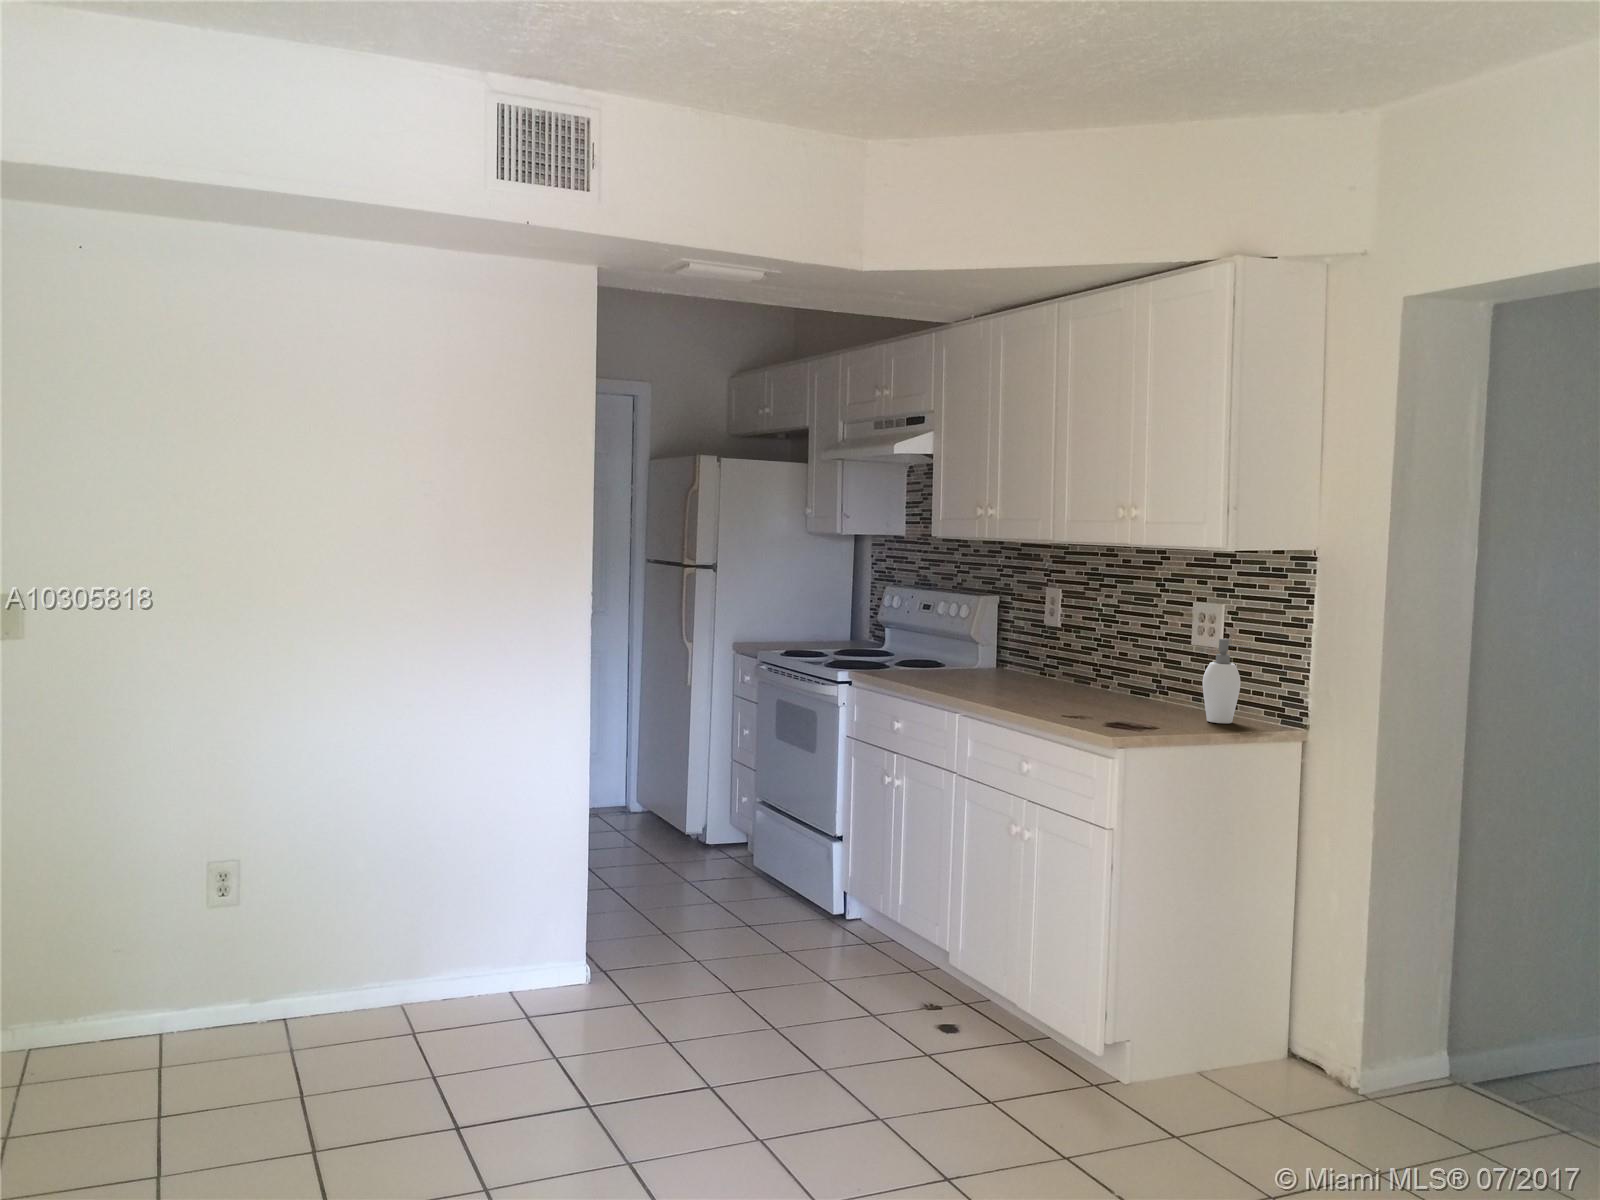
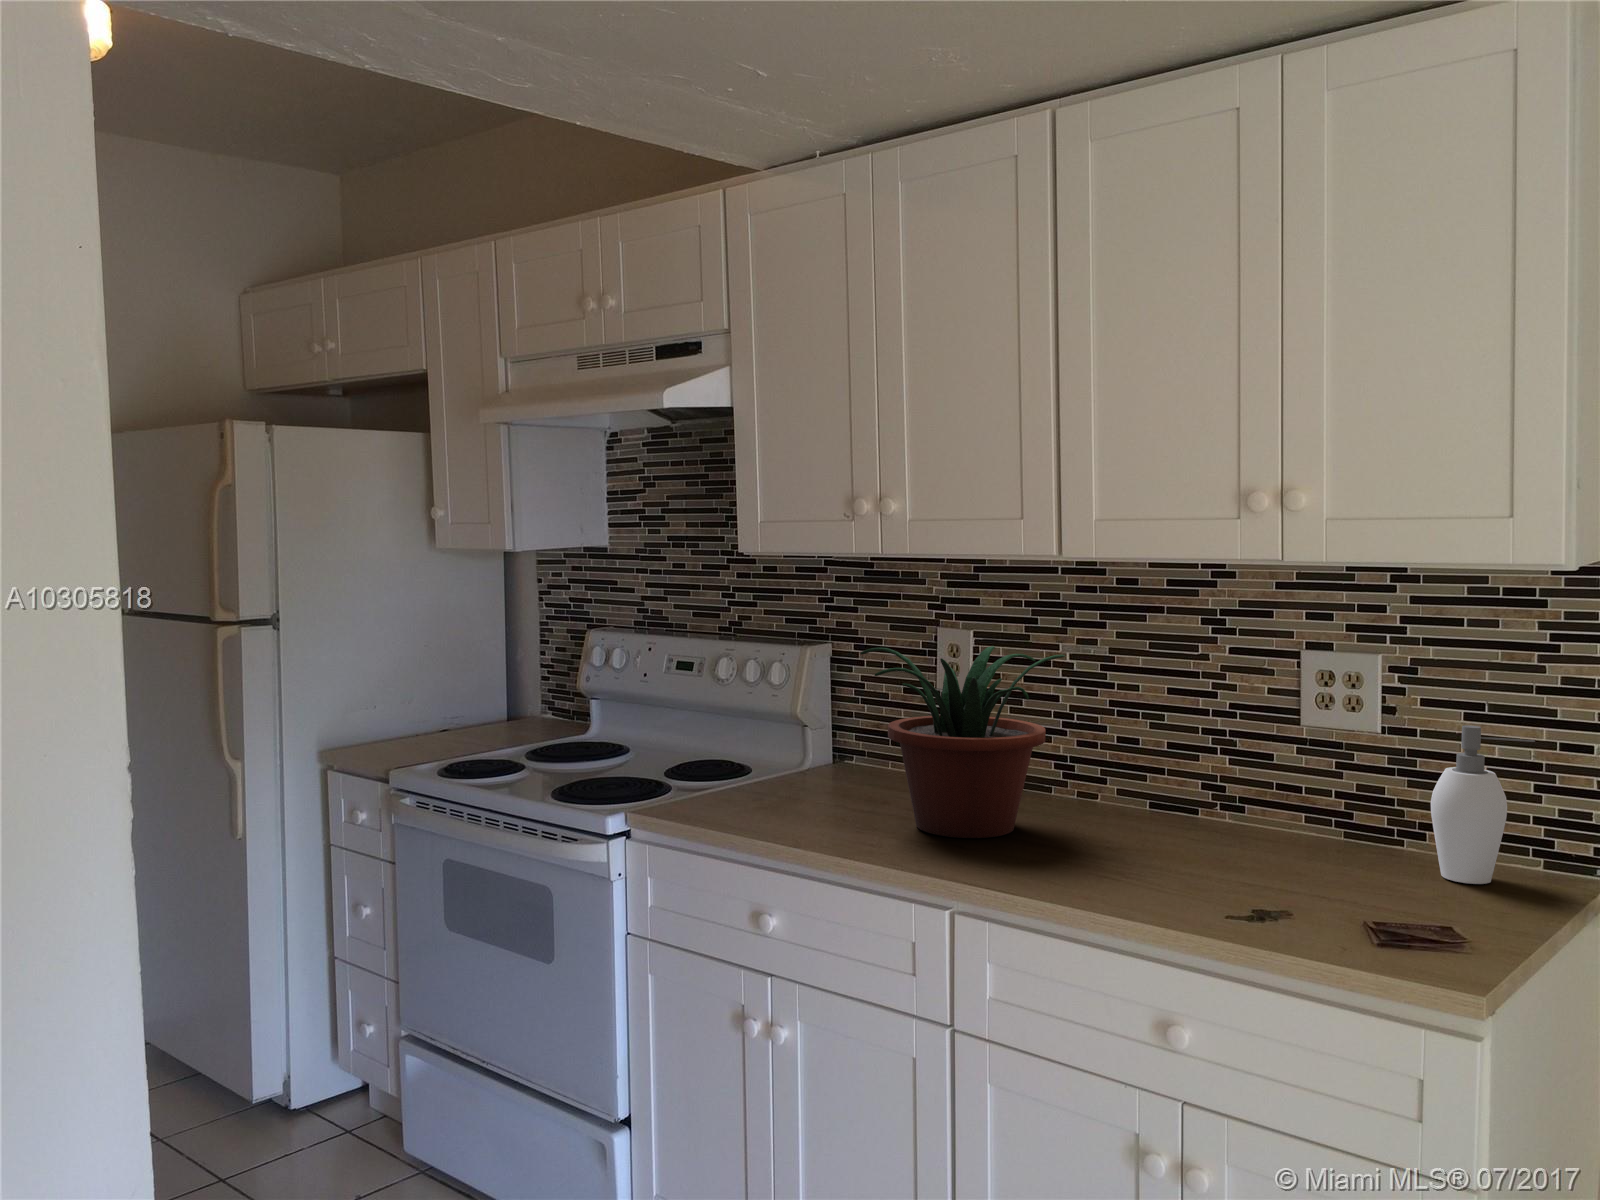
potted plant: none [956,591,1061,693] -> present [860,646,1065,838]

